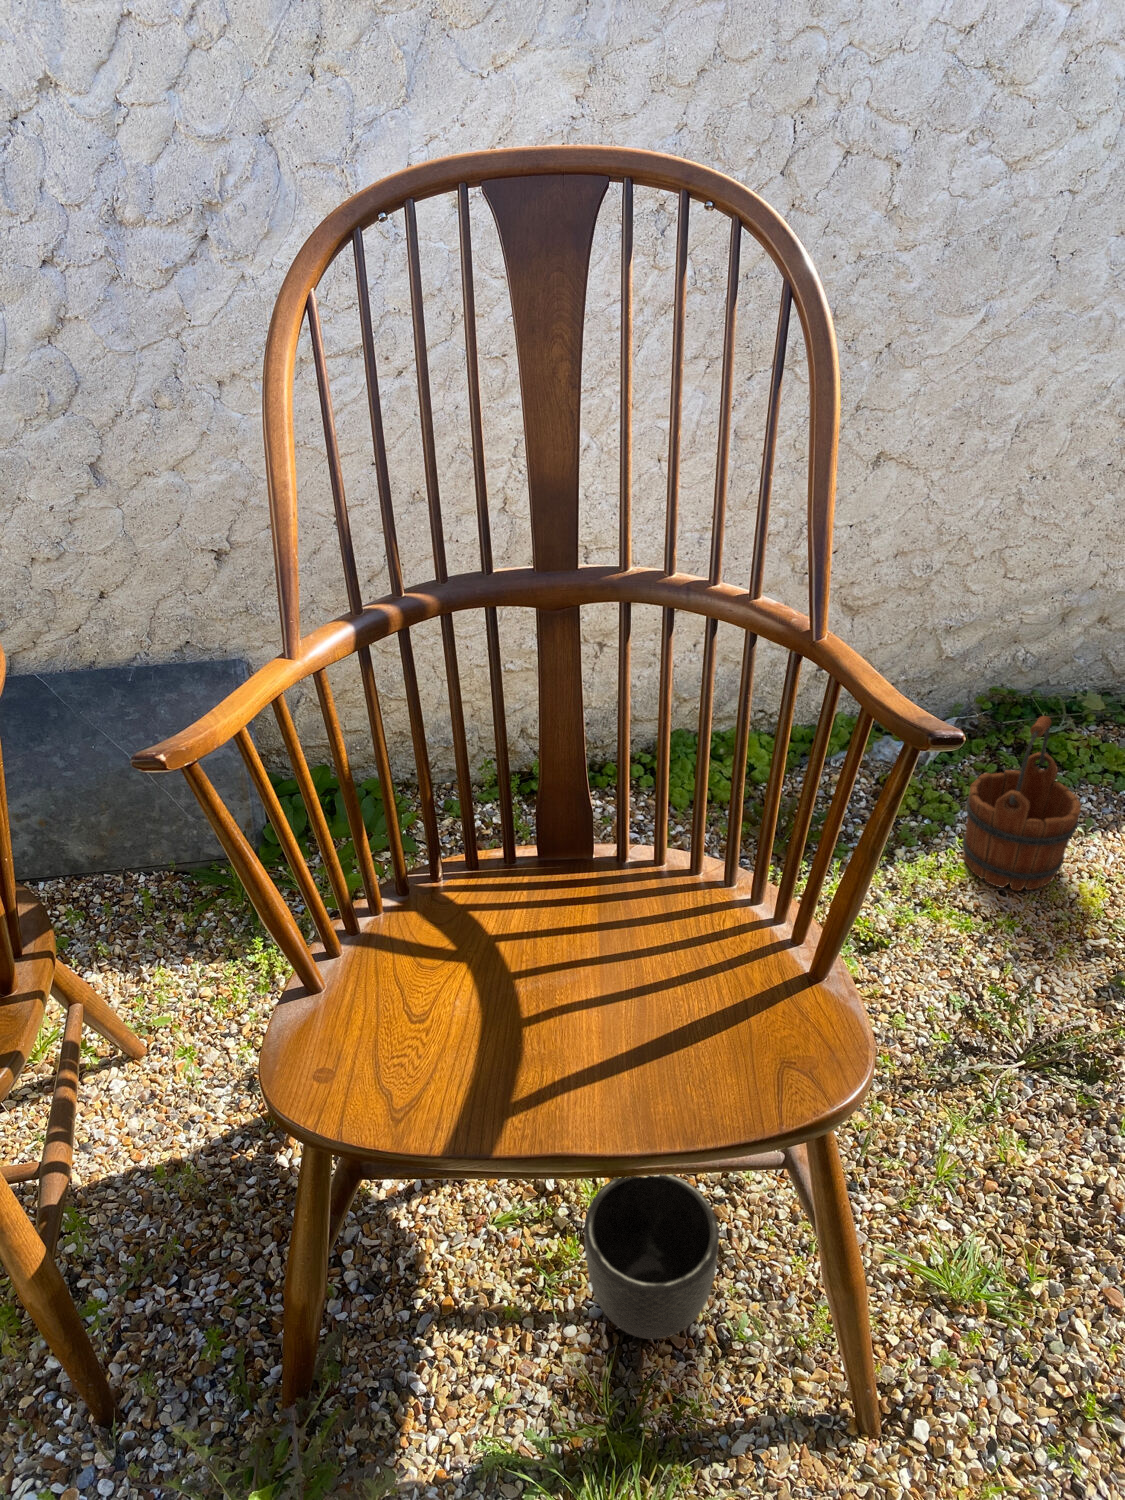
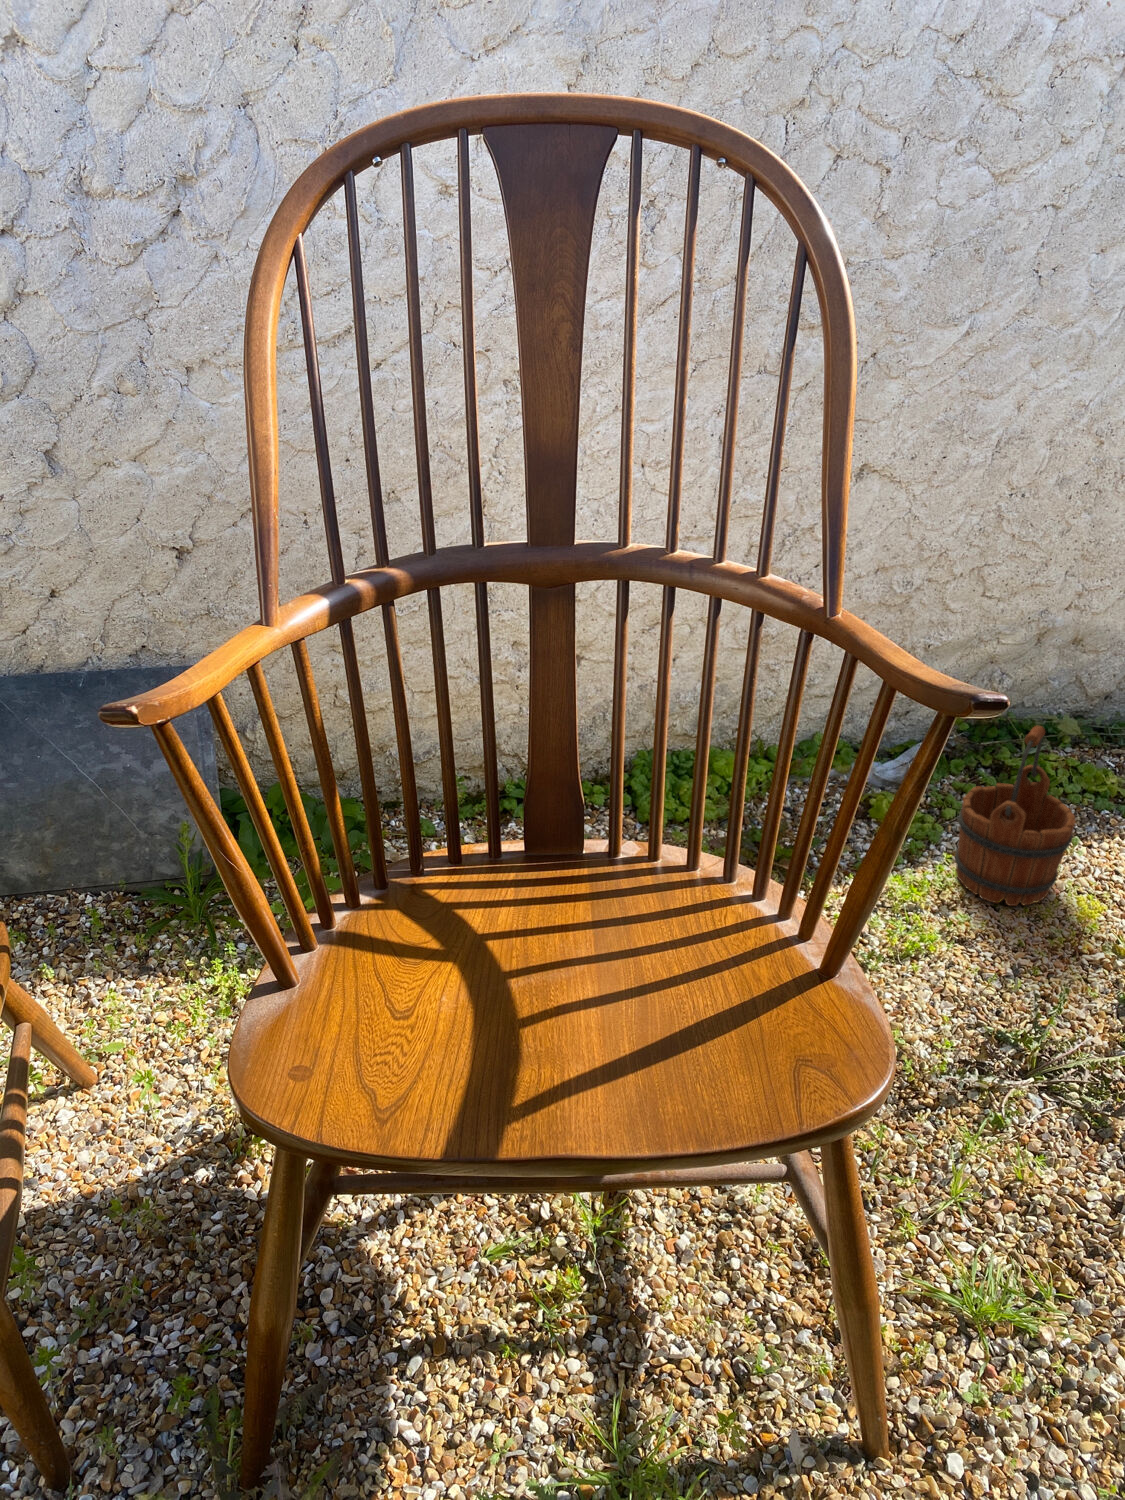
planter: present [584,1175,719,1339] -> none [592,1190,737,1374]

